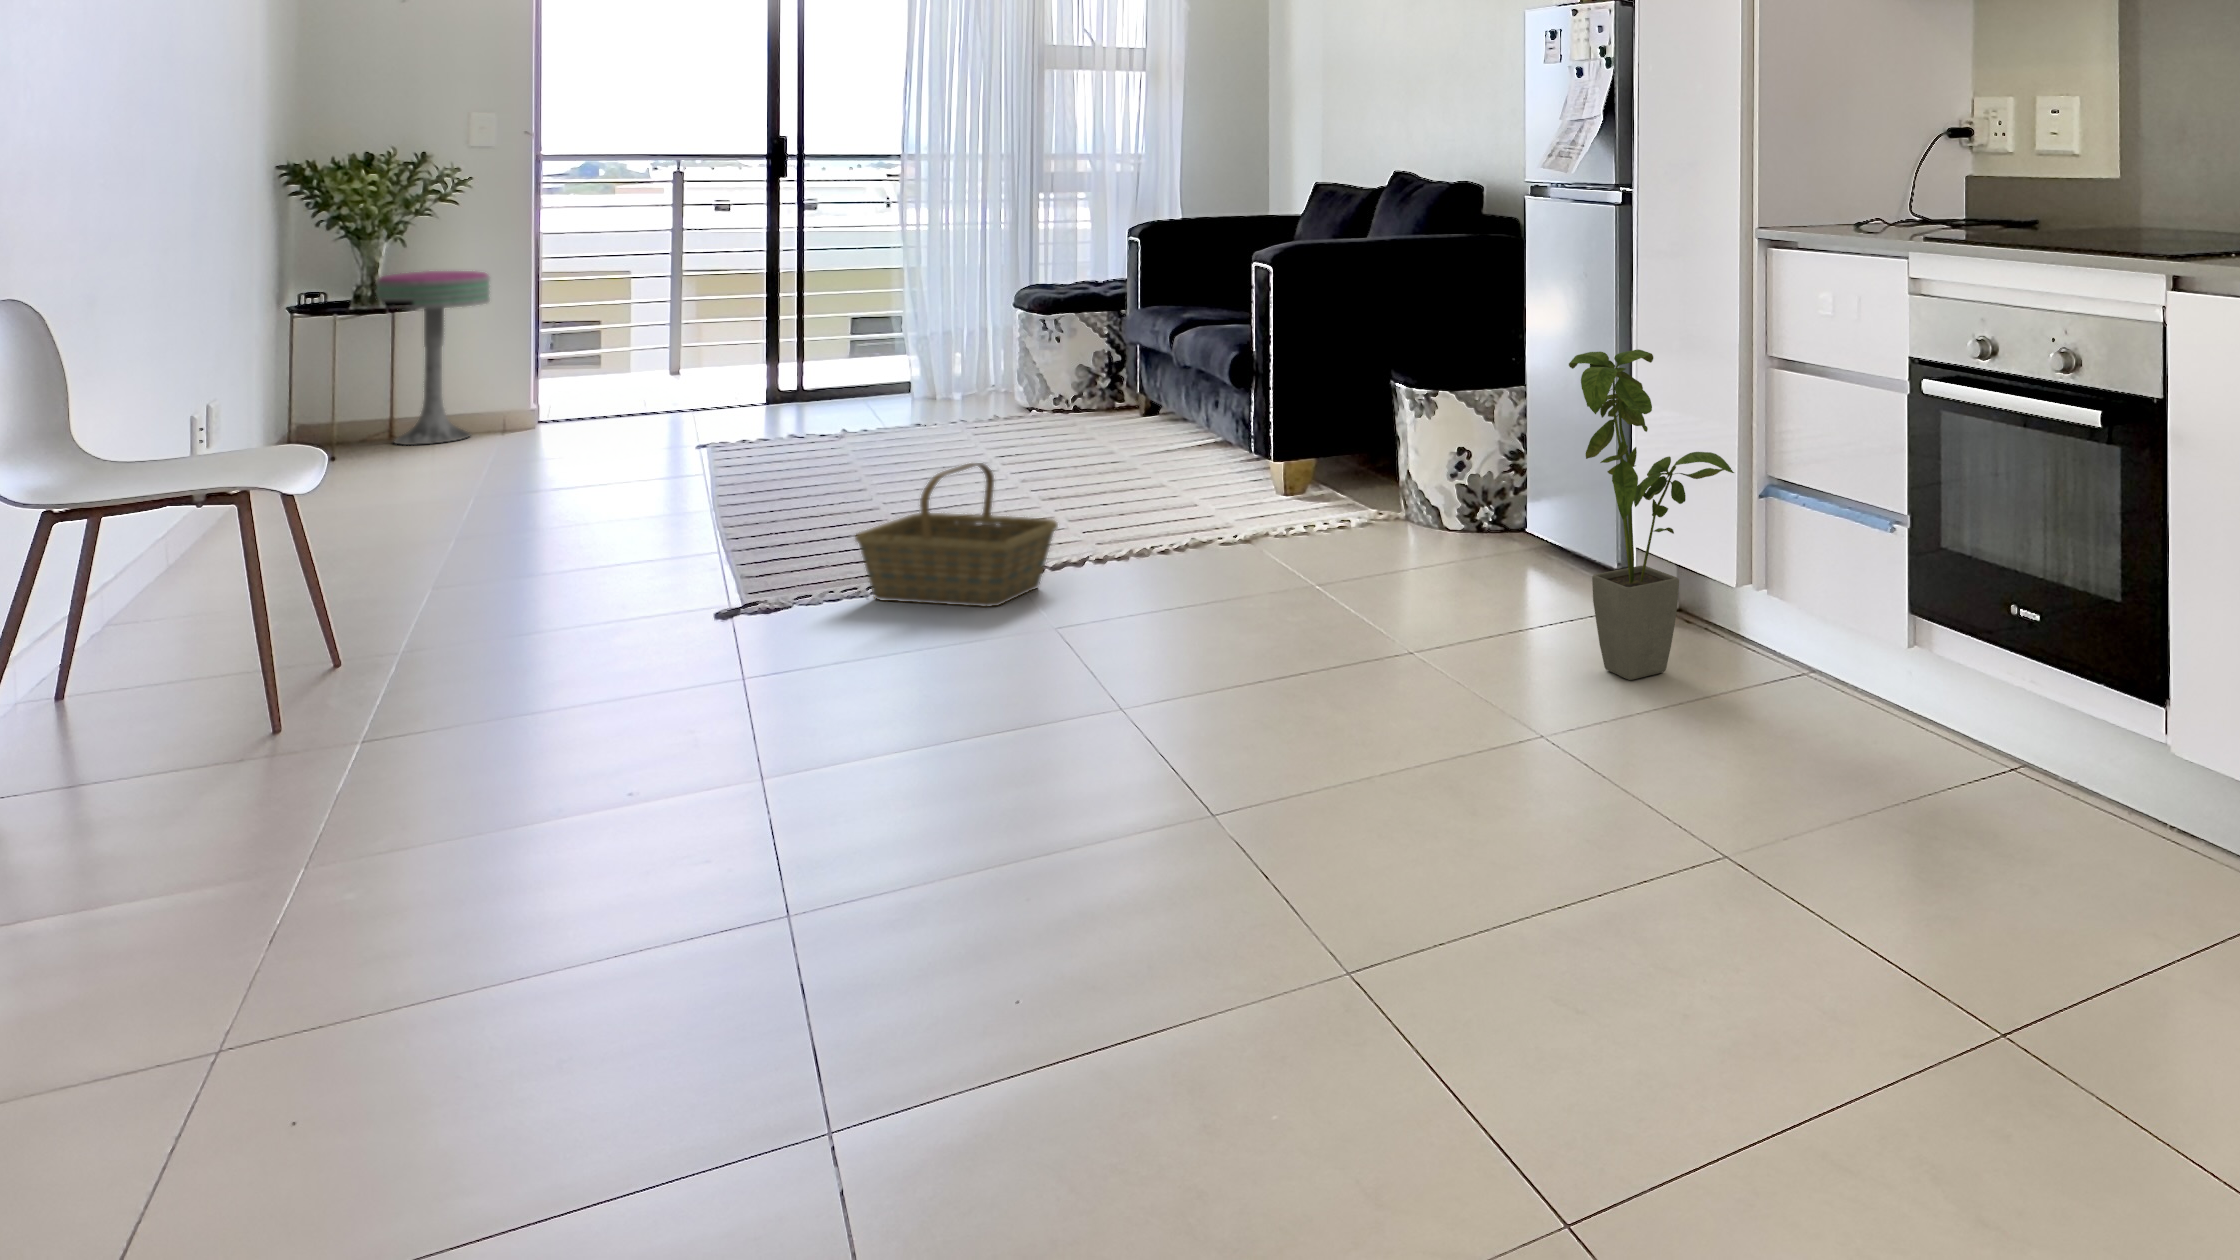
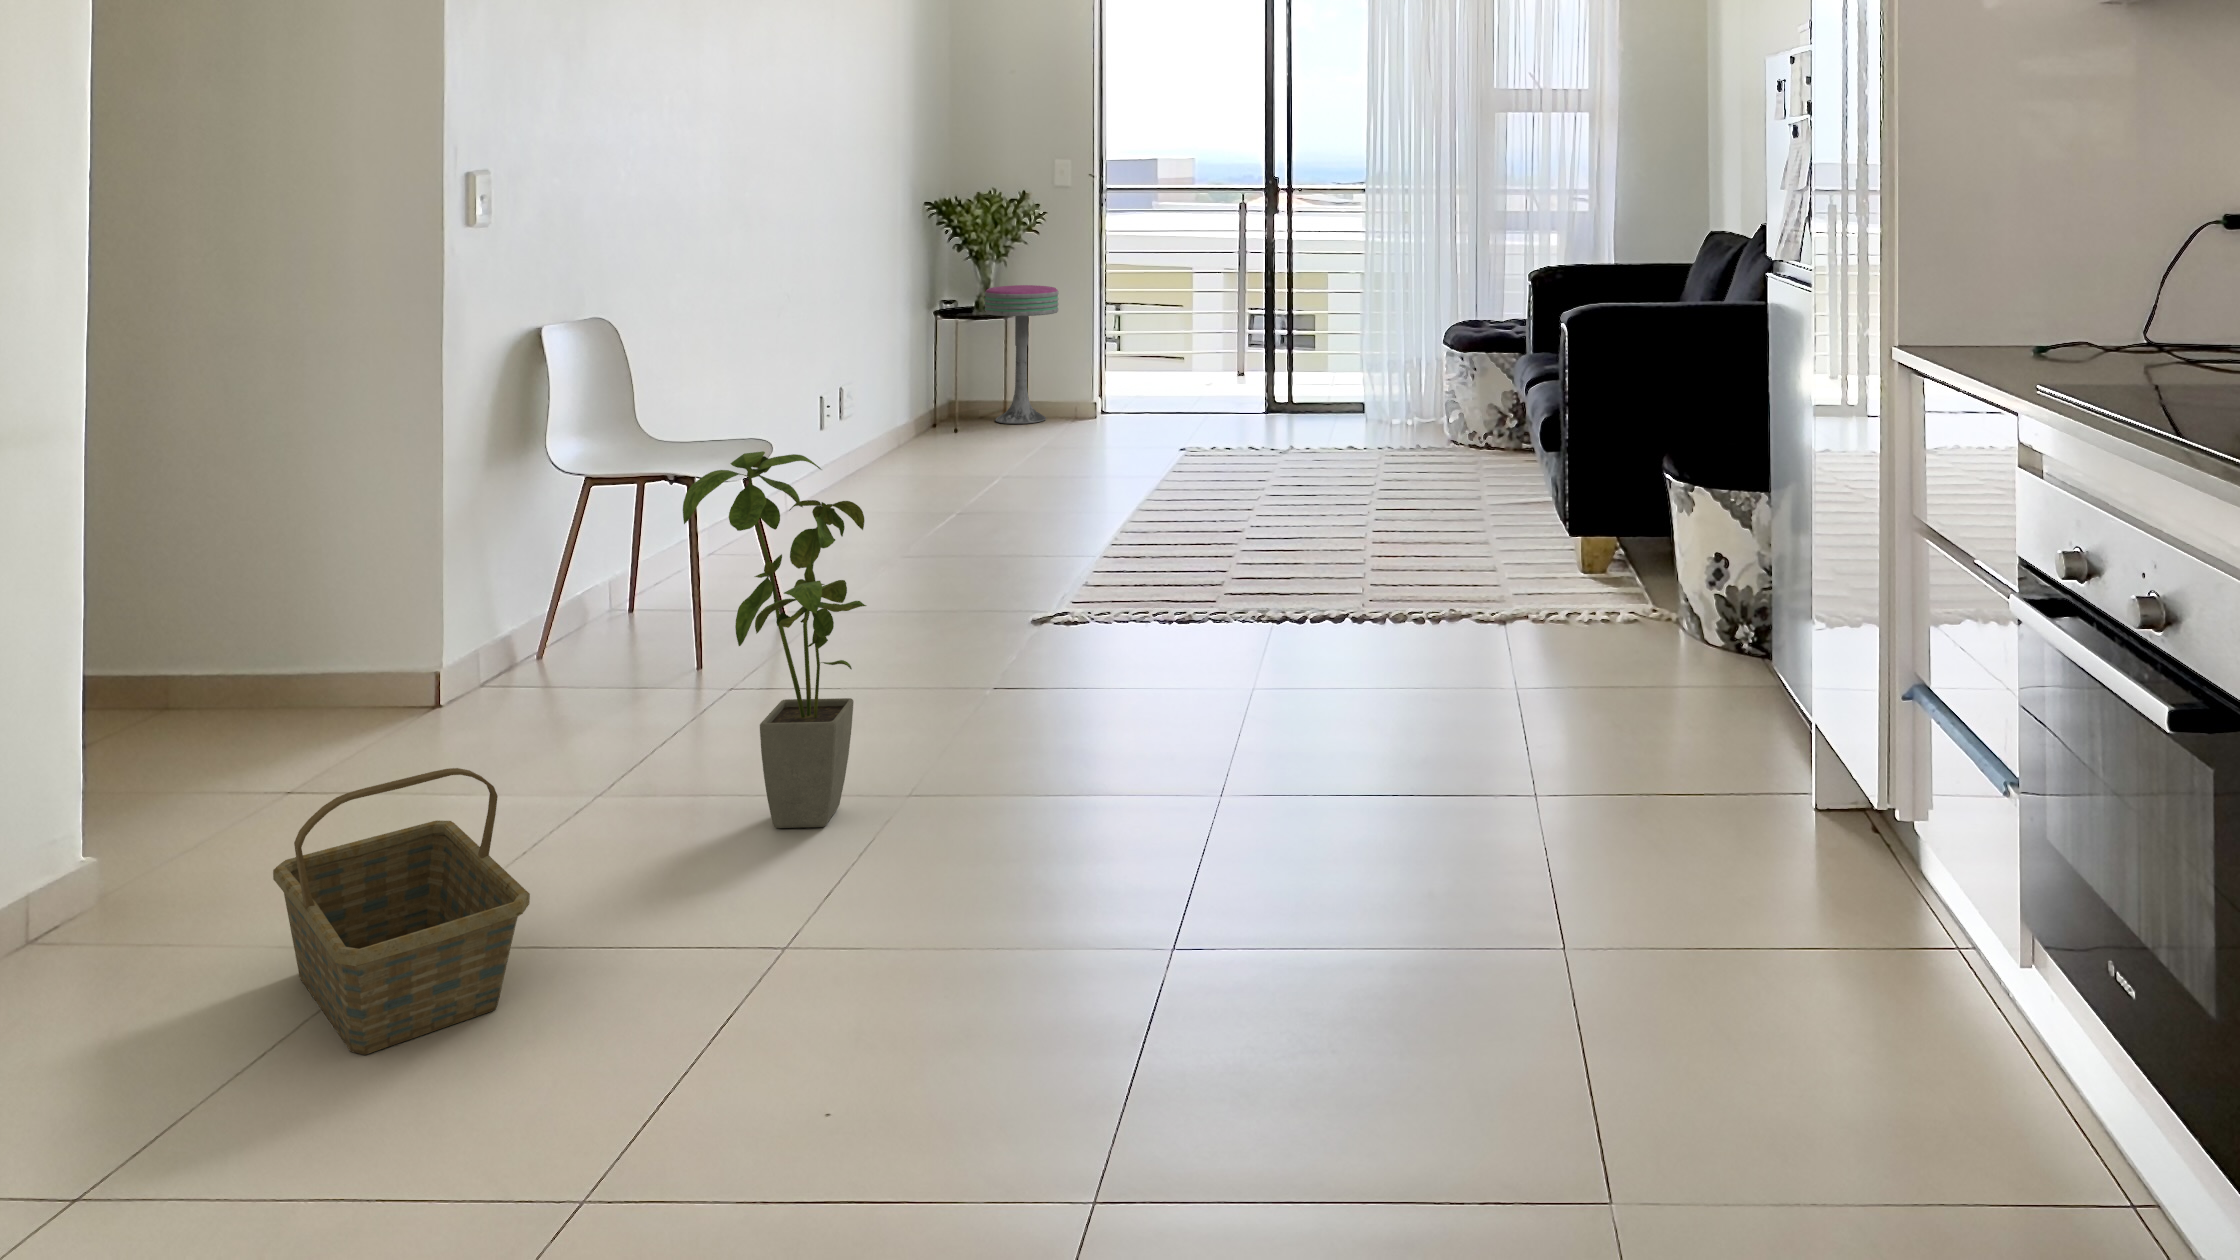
house plant: present [1569,349,1734,680] -> present [683,451,866,828]
basket: present [855,463,1058,607] -> present [273,768,530,1055]

